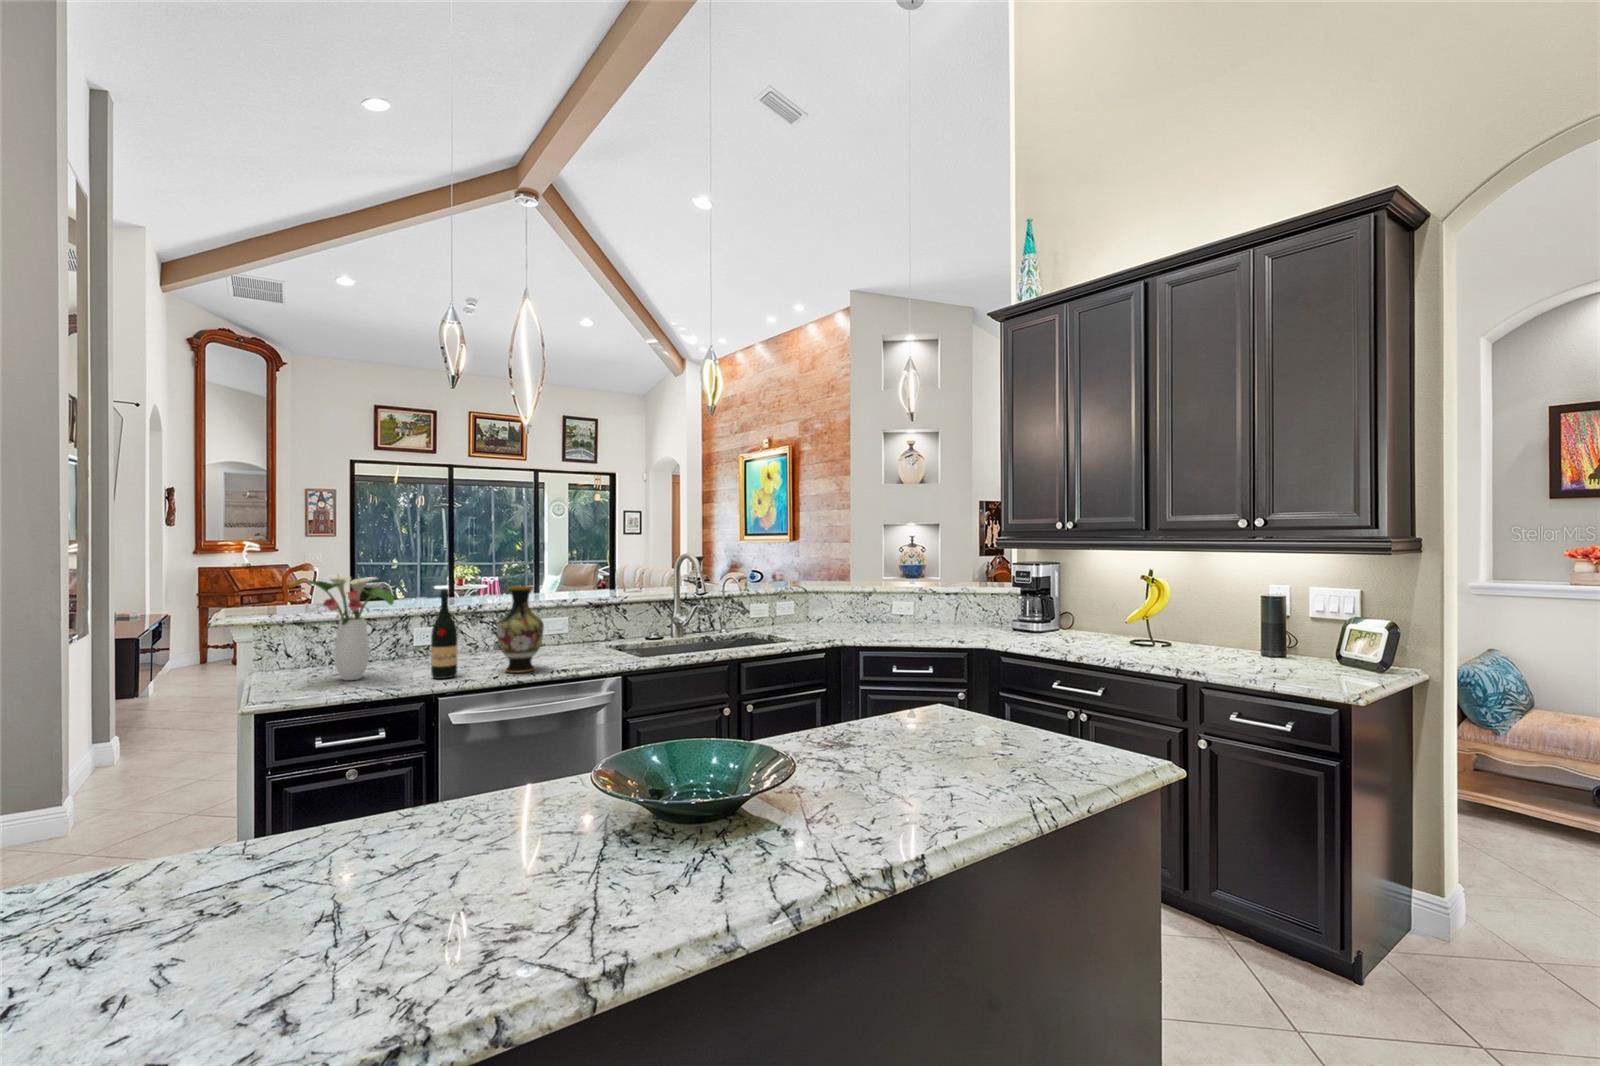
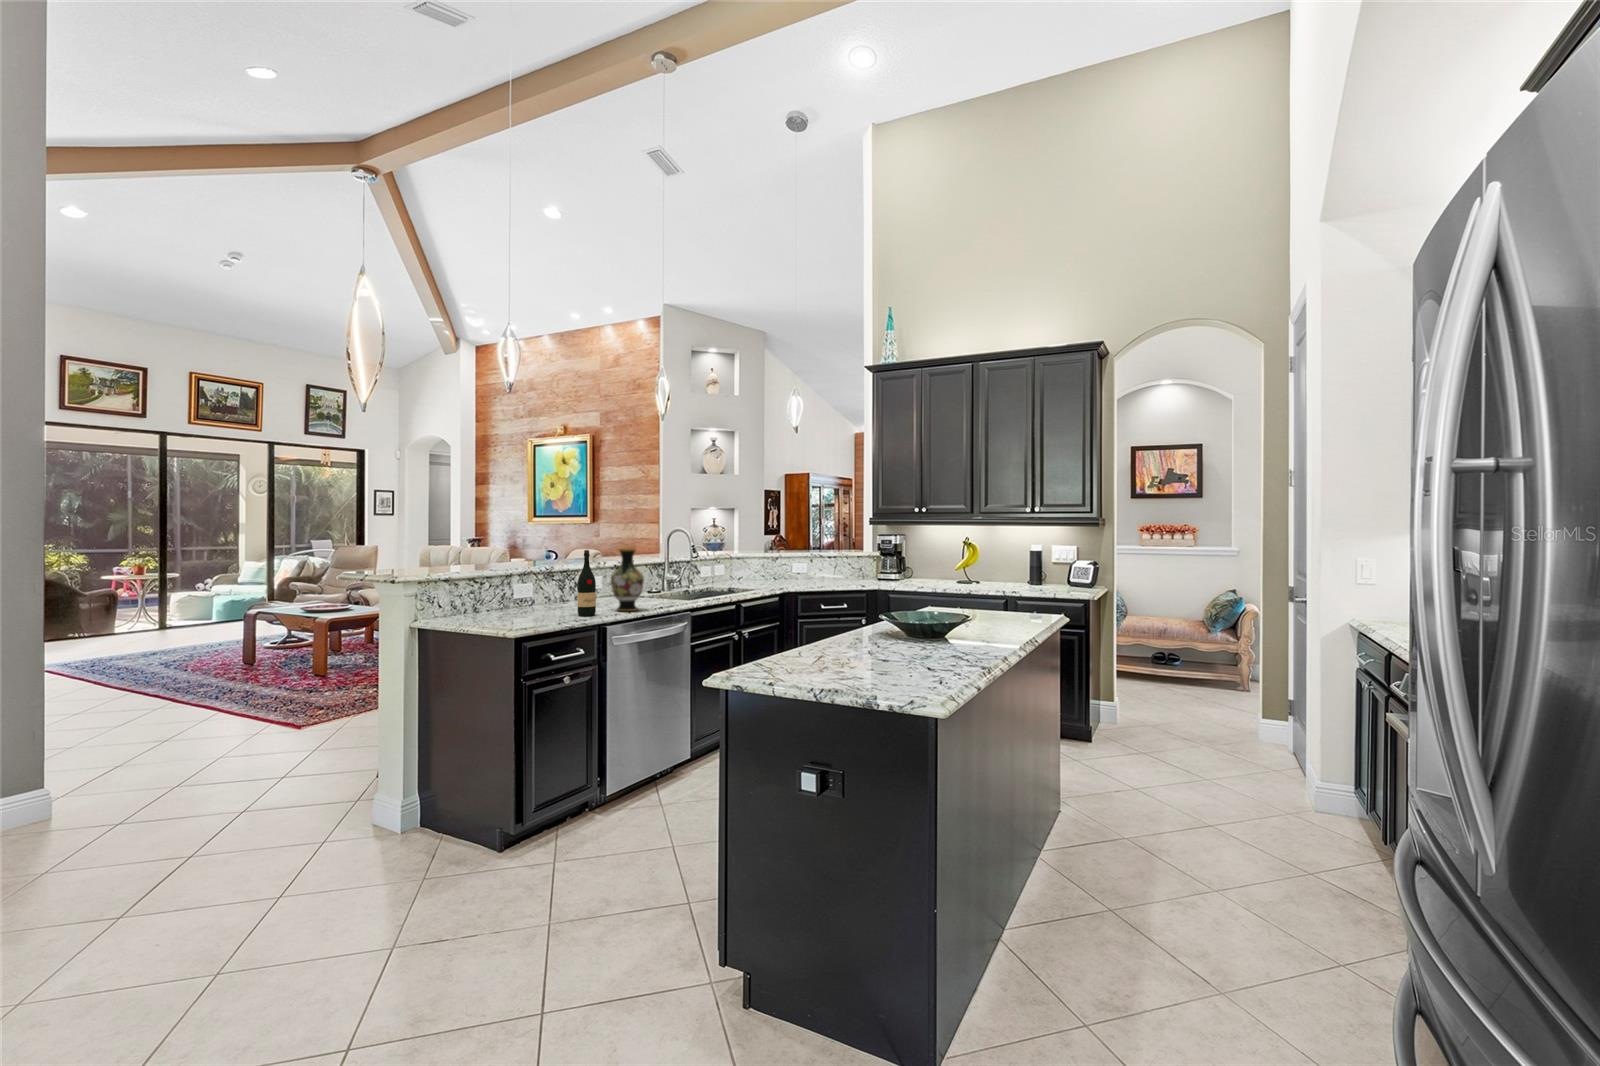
flower arrangement: present [290,575,394,680] -> none [493,539,568,620]

